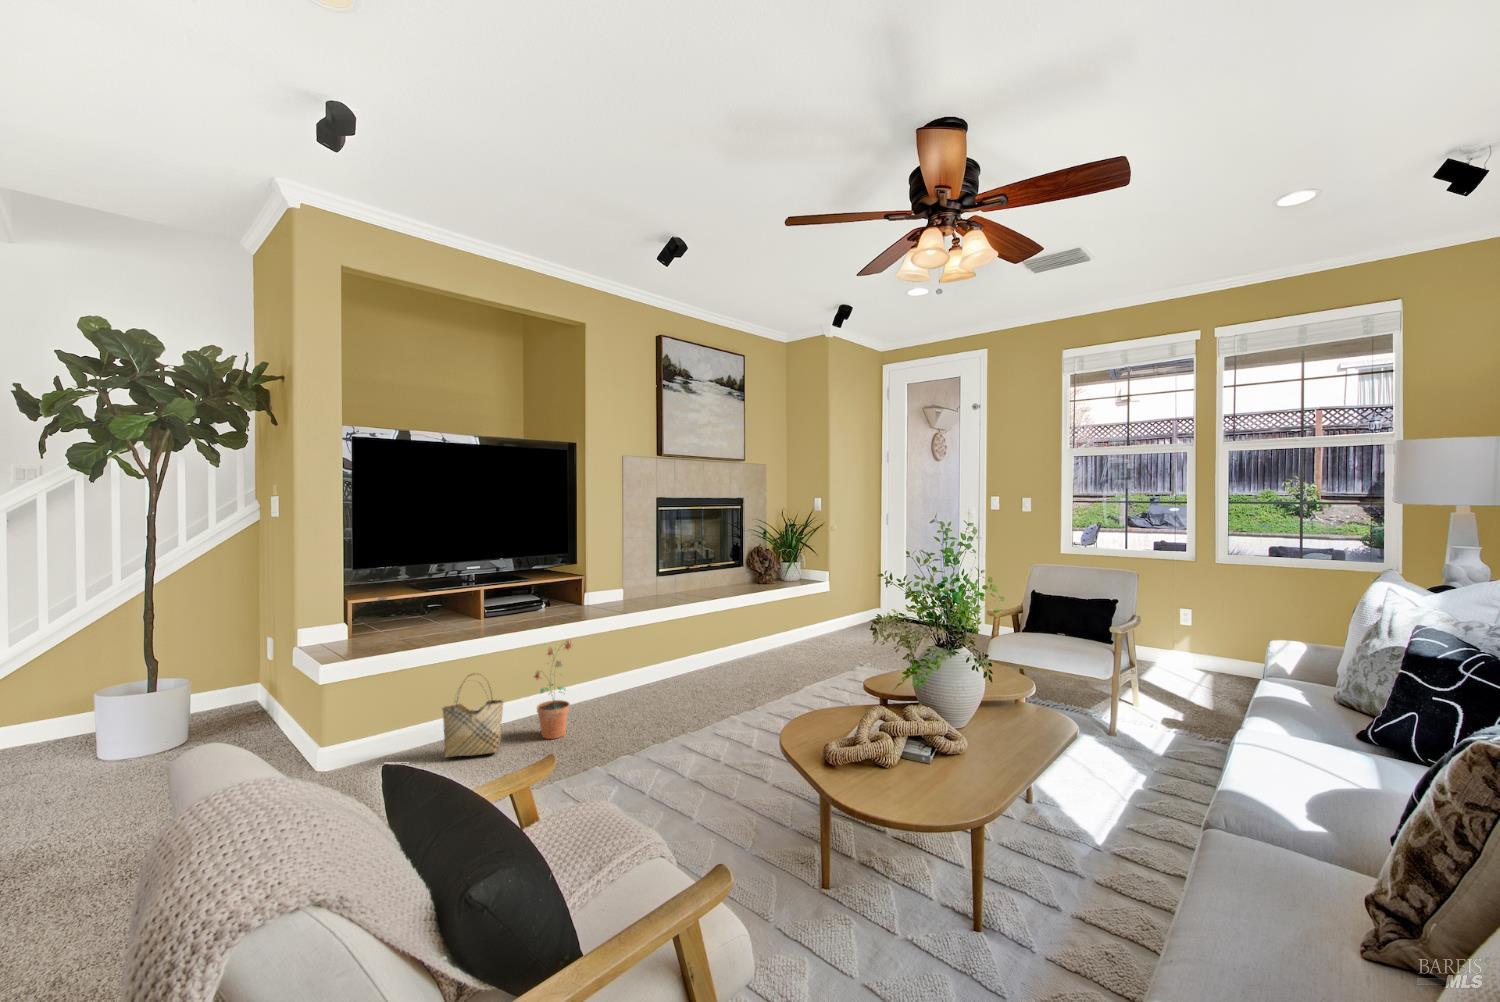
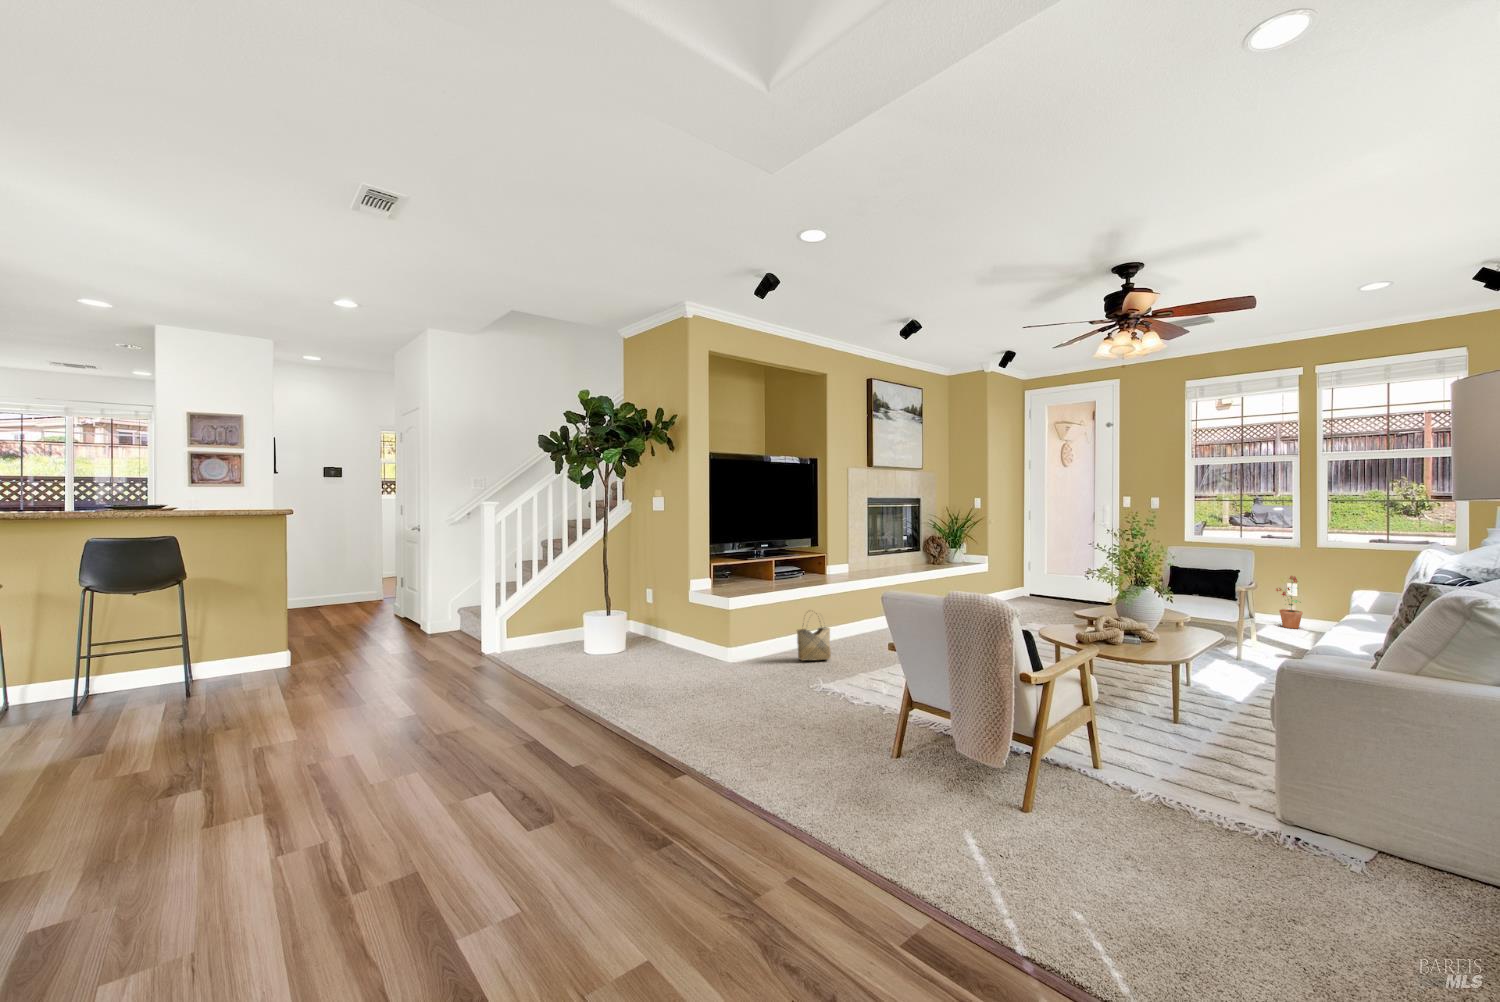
potted plant: present [535,641,571,739] -> present [1276,576,1303,629]

